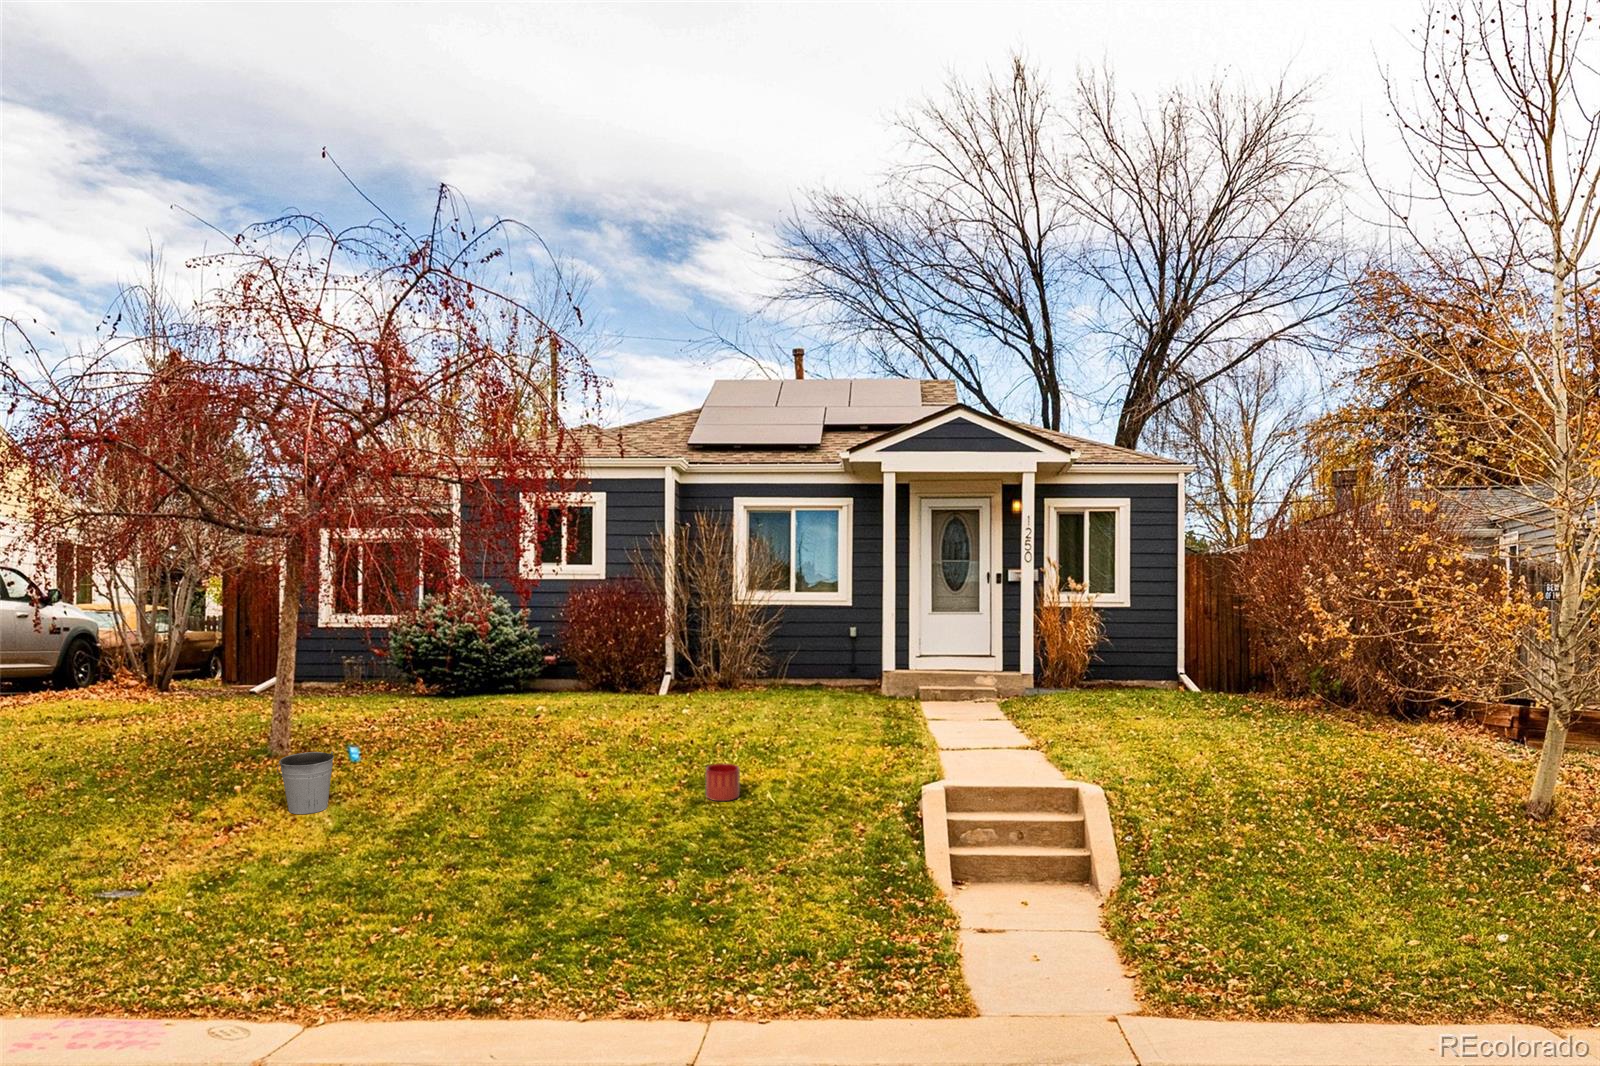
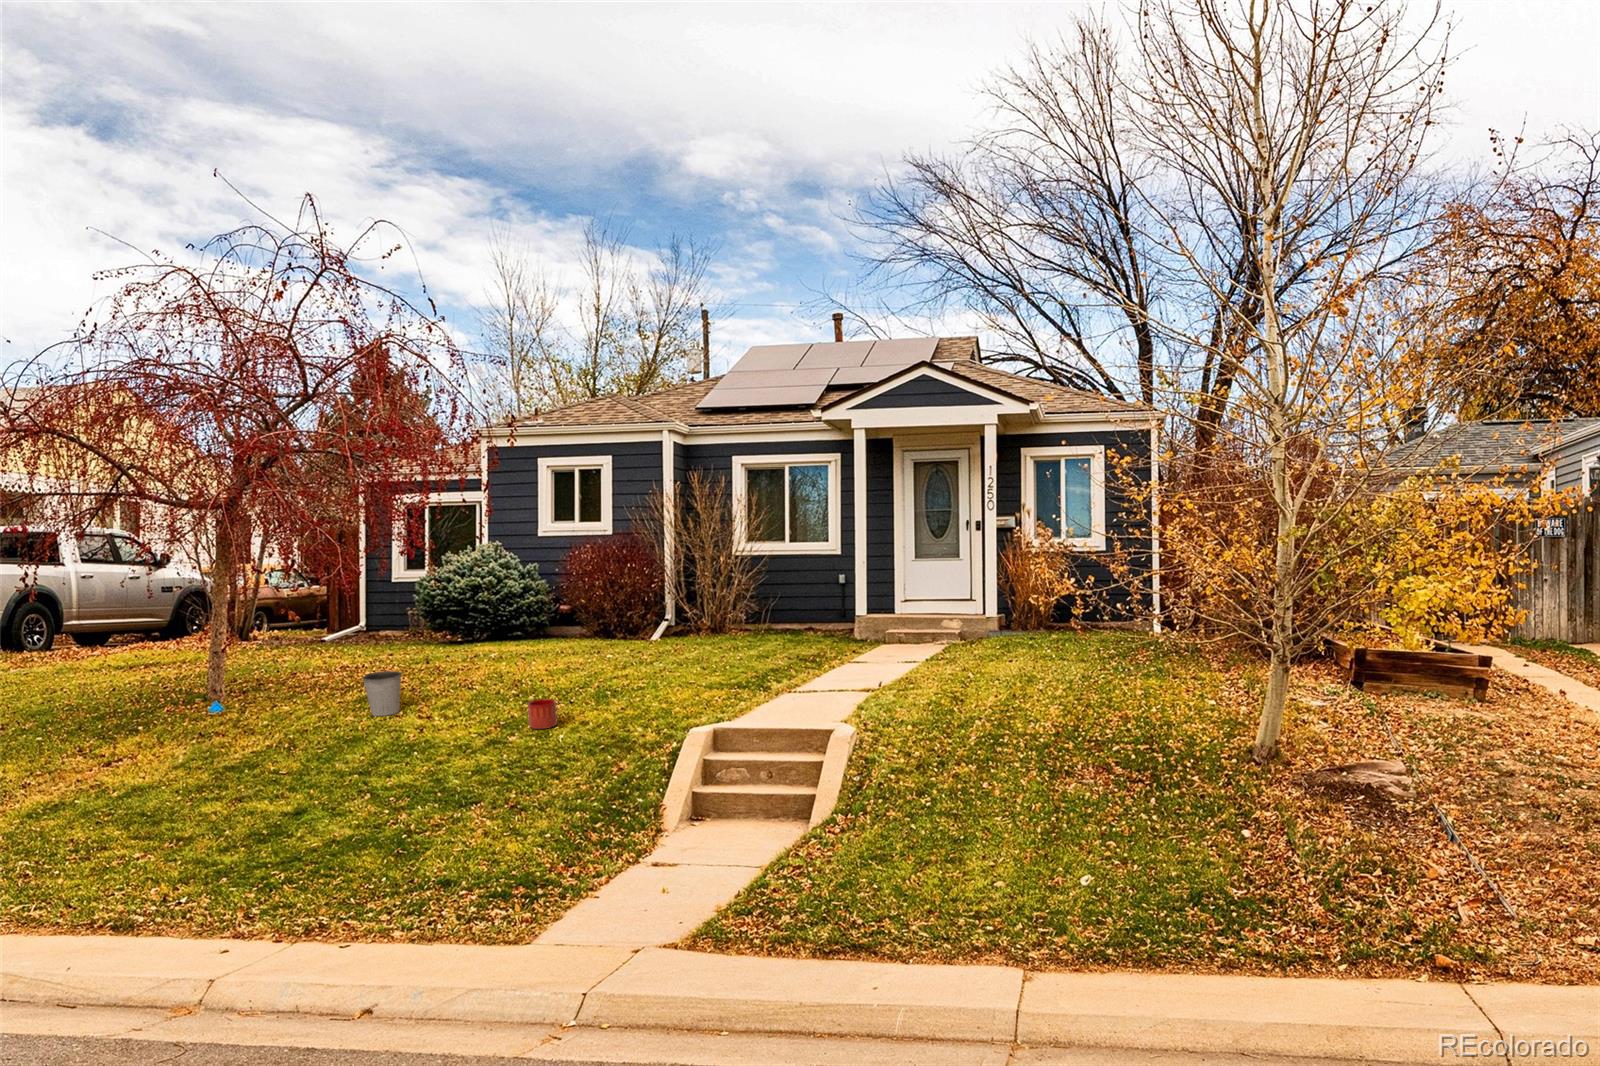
bucket: present [277,752,334,814] -> present [362,671,402,716]

